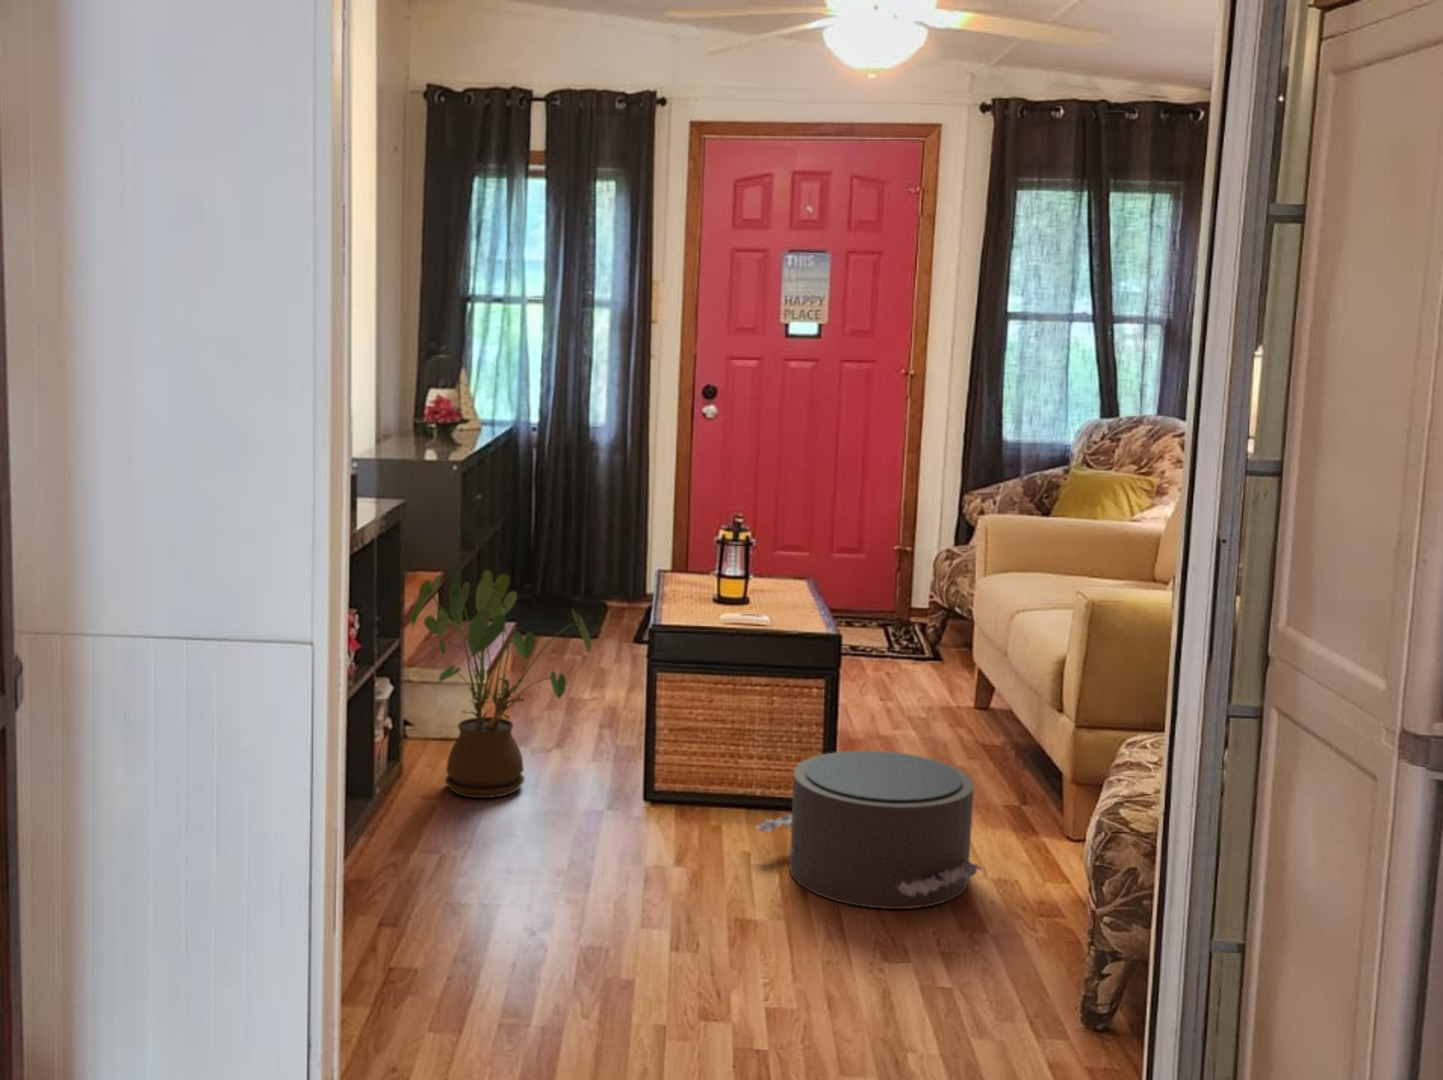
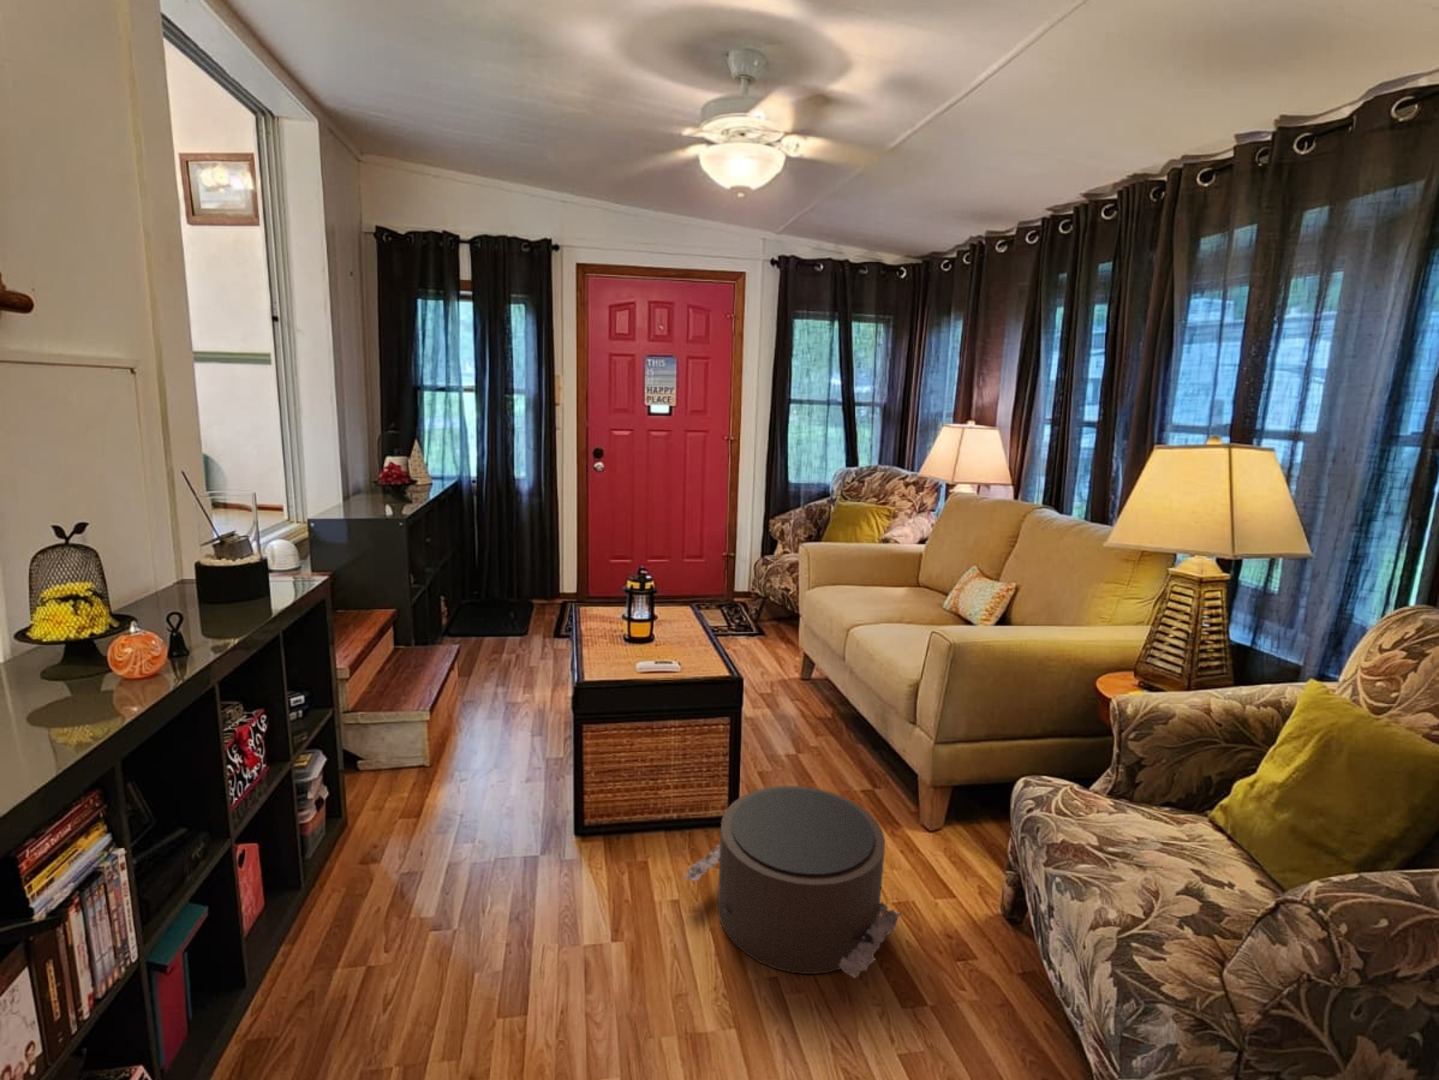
house plant: present [410,570,592,798] -> none [348,631,523,849]

